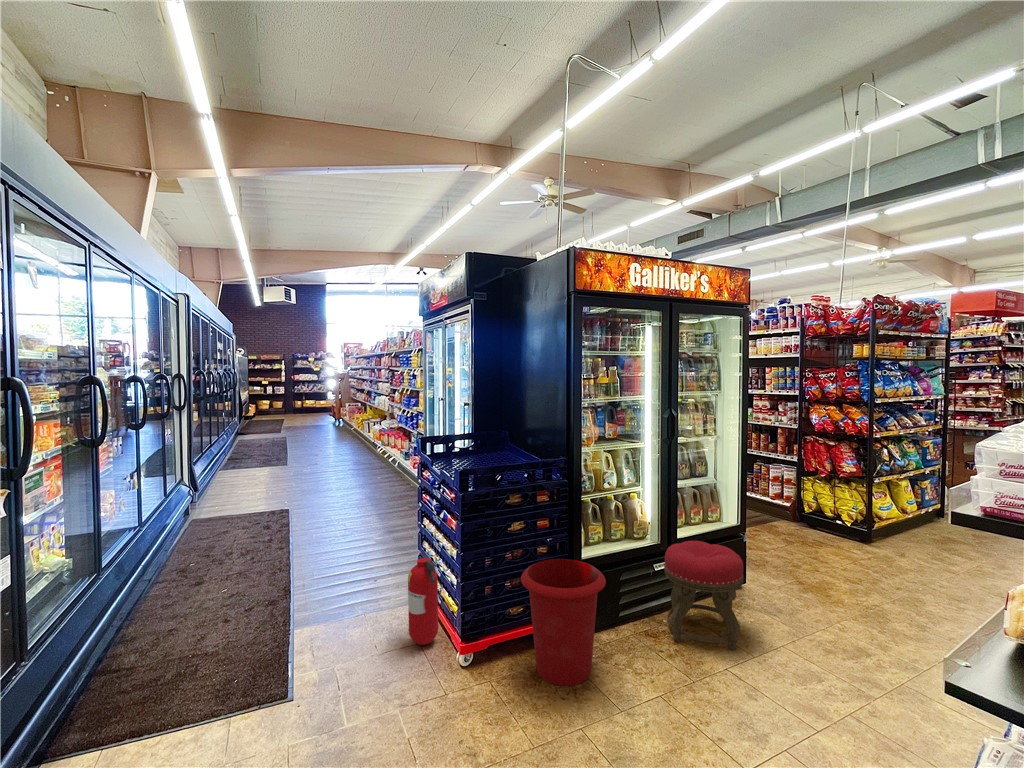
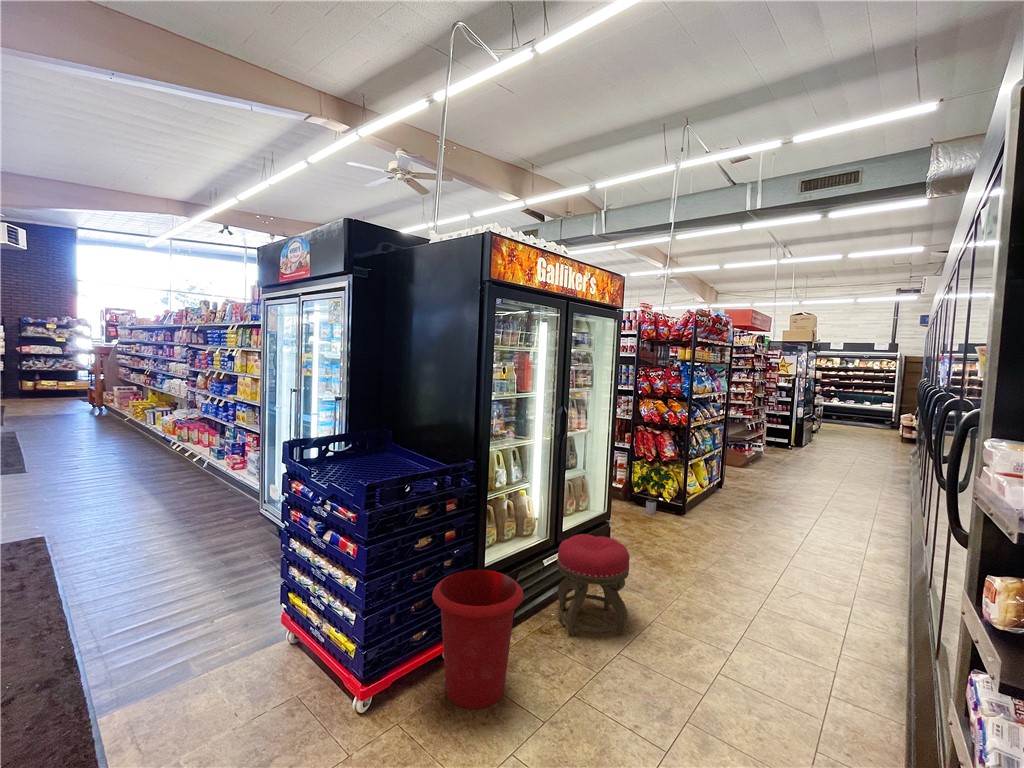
potted plant: none [798,479,852,537] -> present [631,465,675,514]
fire extinguisher: present [408,558,438,645] -> none [284,588,327,693]

